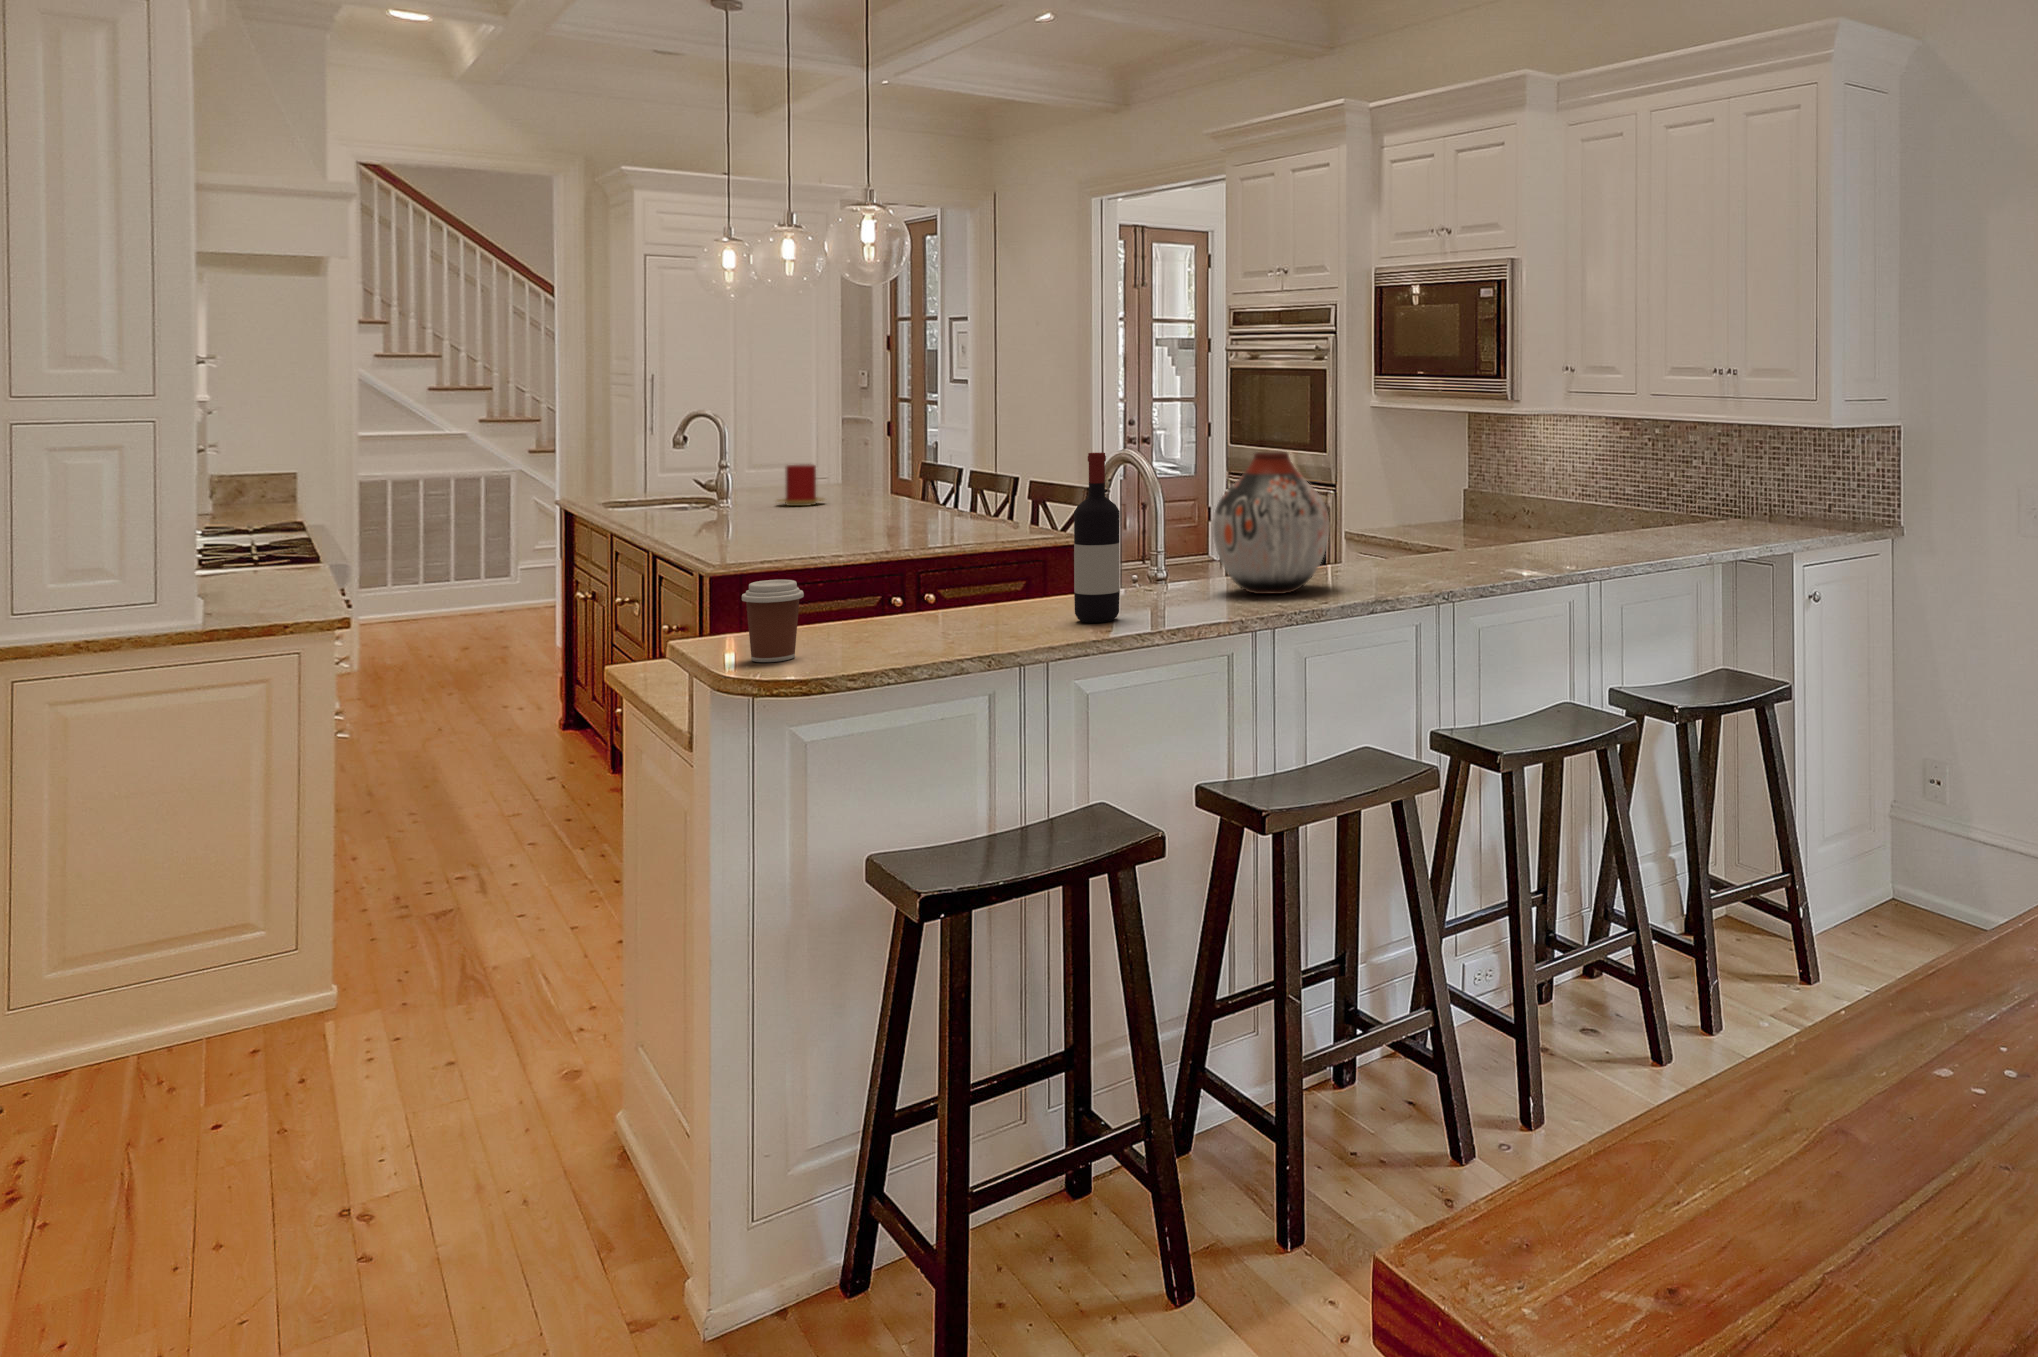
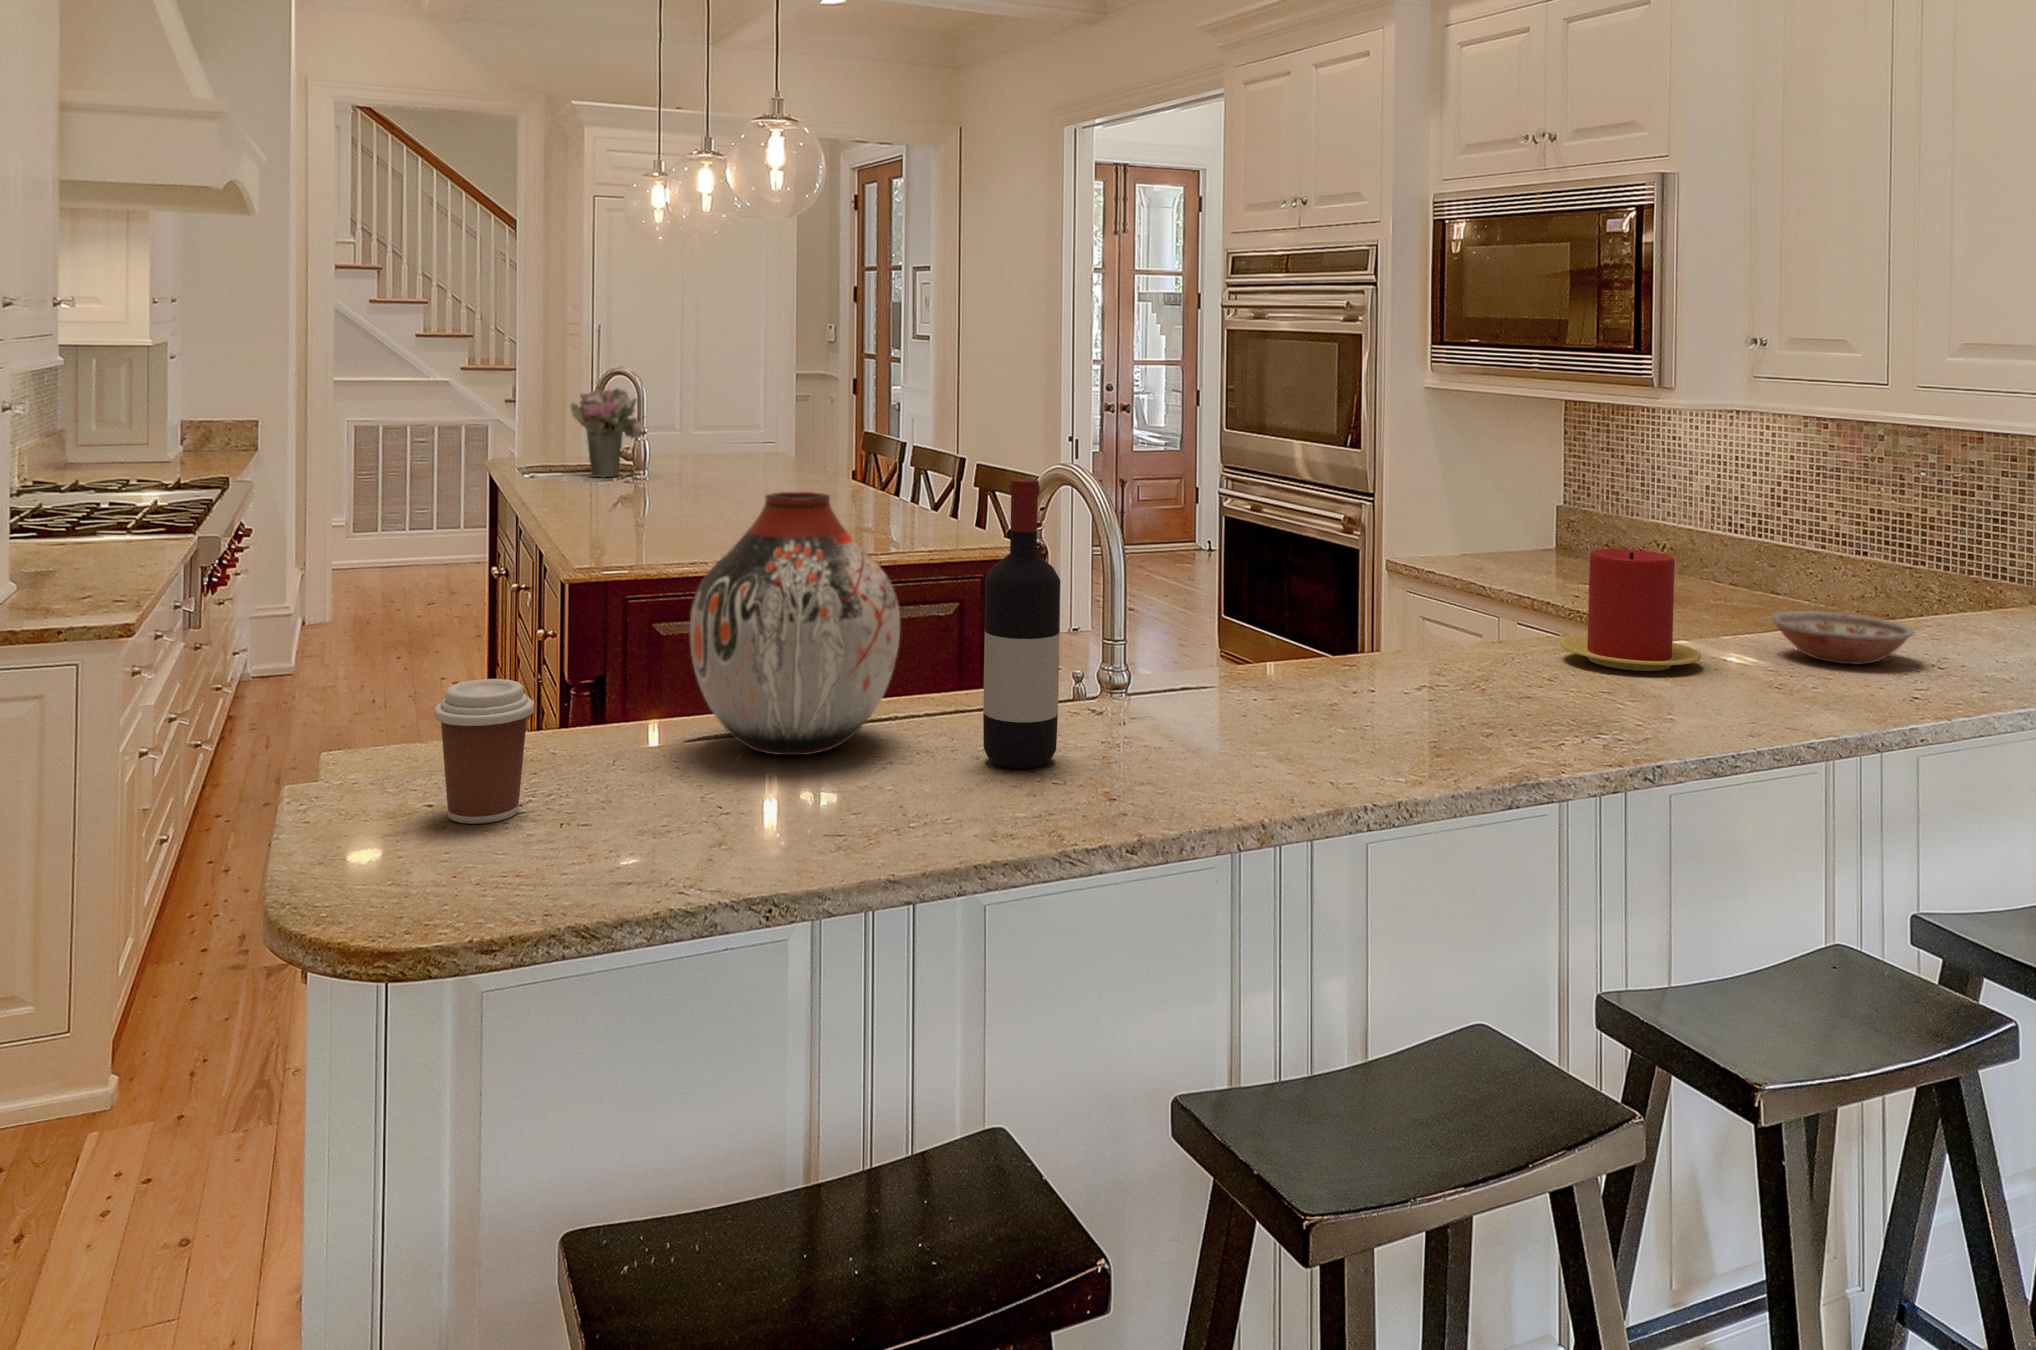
flower bouquet: none [651,428,720,508] -> present [571,388,644,477]
vase: present [1213,452,1329,594] -> present [690,492,900,755]
candle: present [778,464,824,506] -> present [1560,549,1701,671]
bowl: none [1551,529,1626,556] -> present [1771,611,1914,664]

